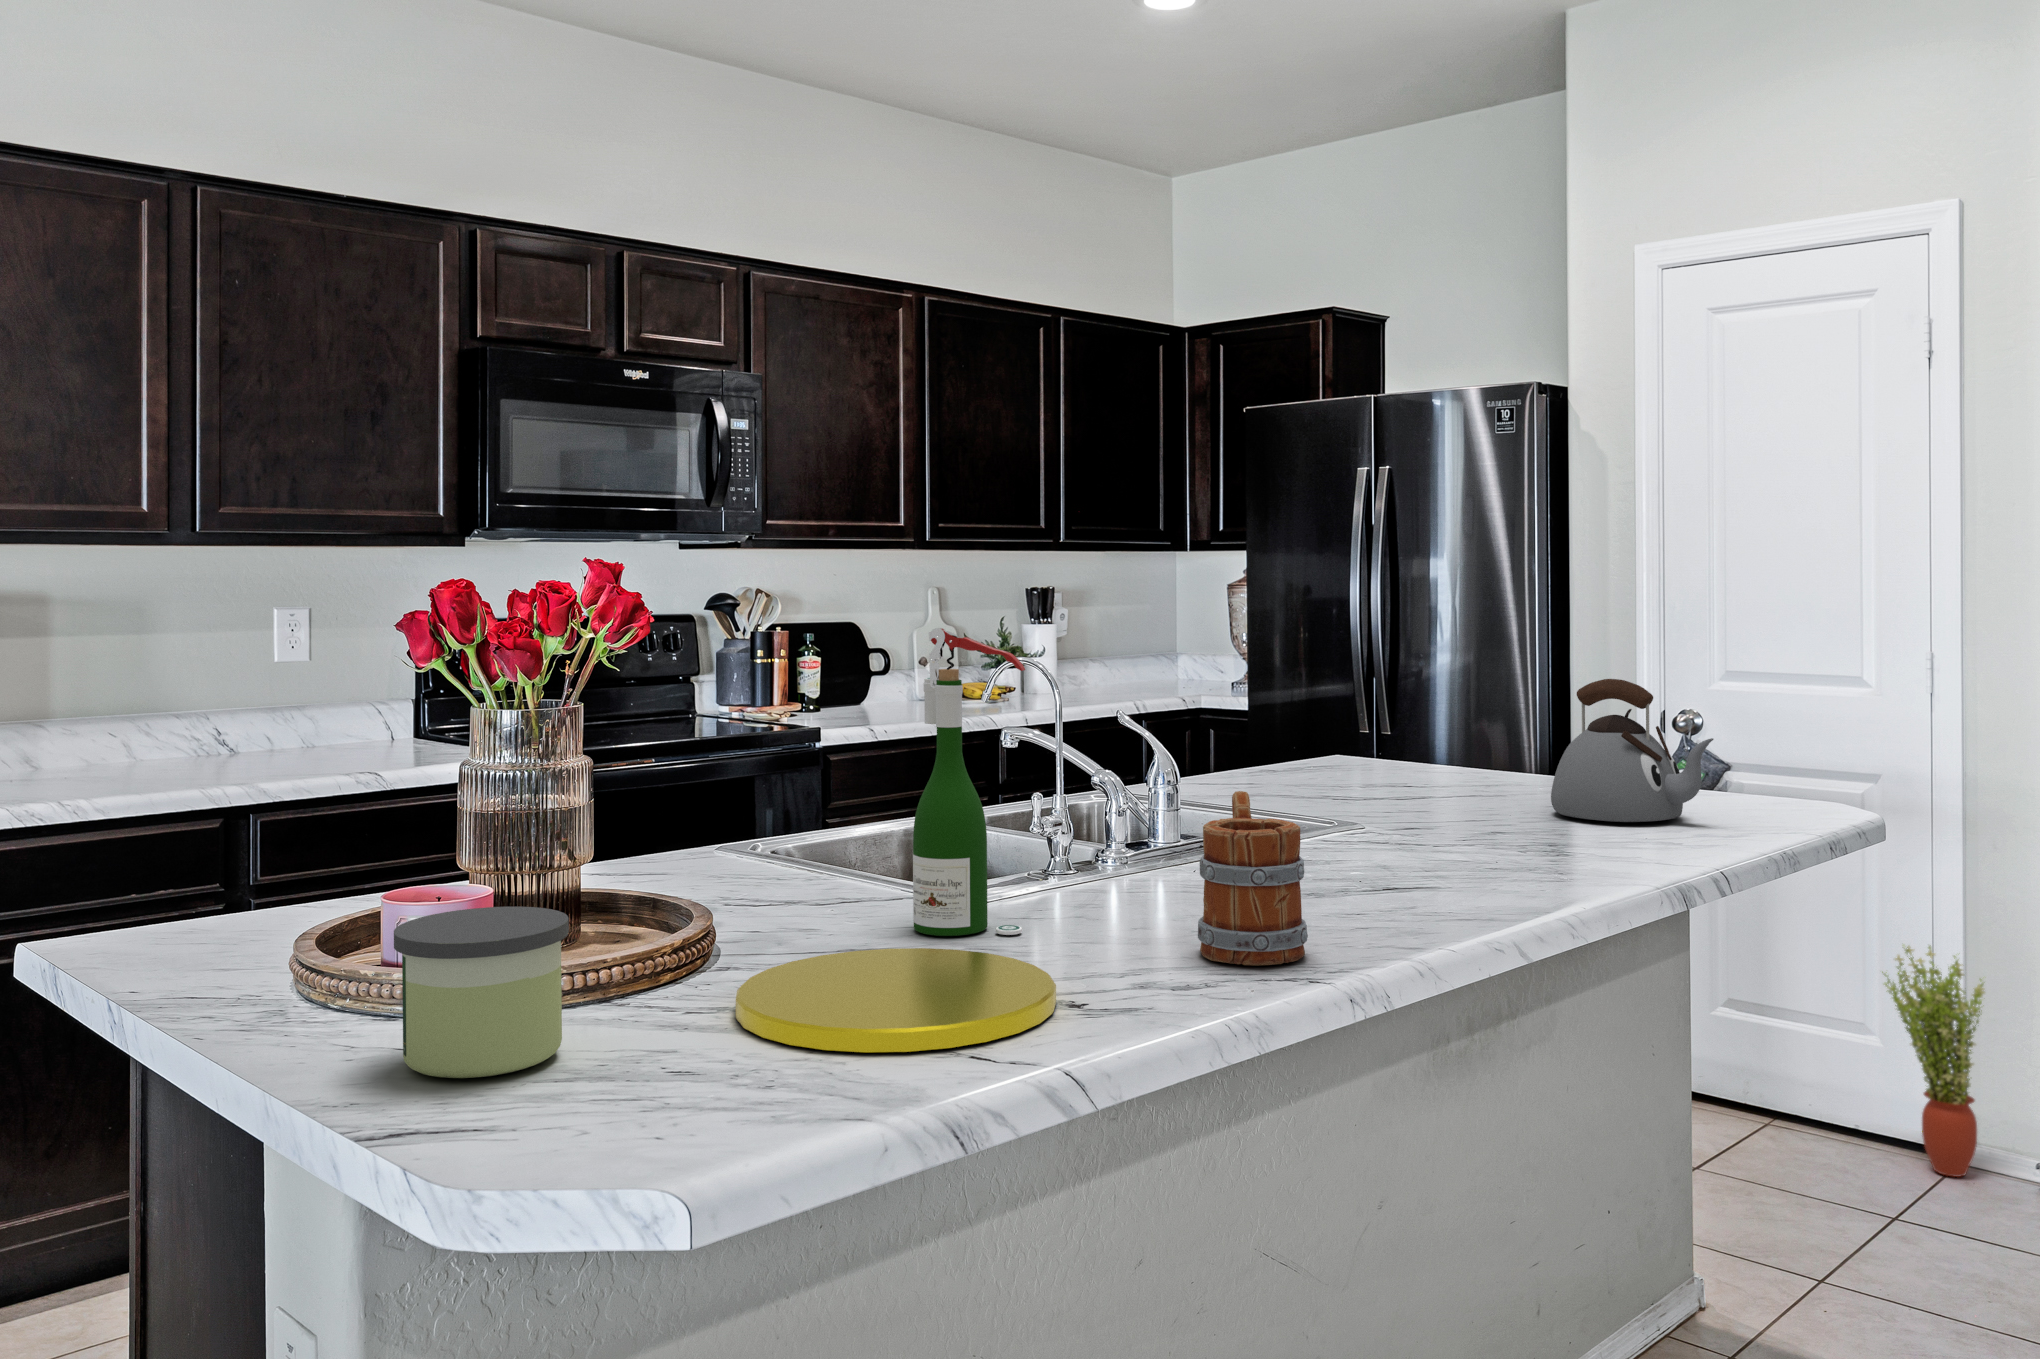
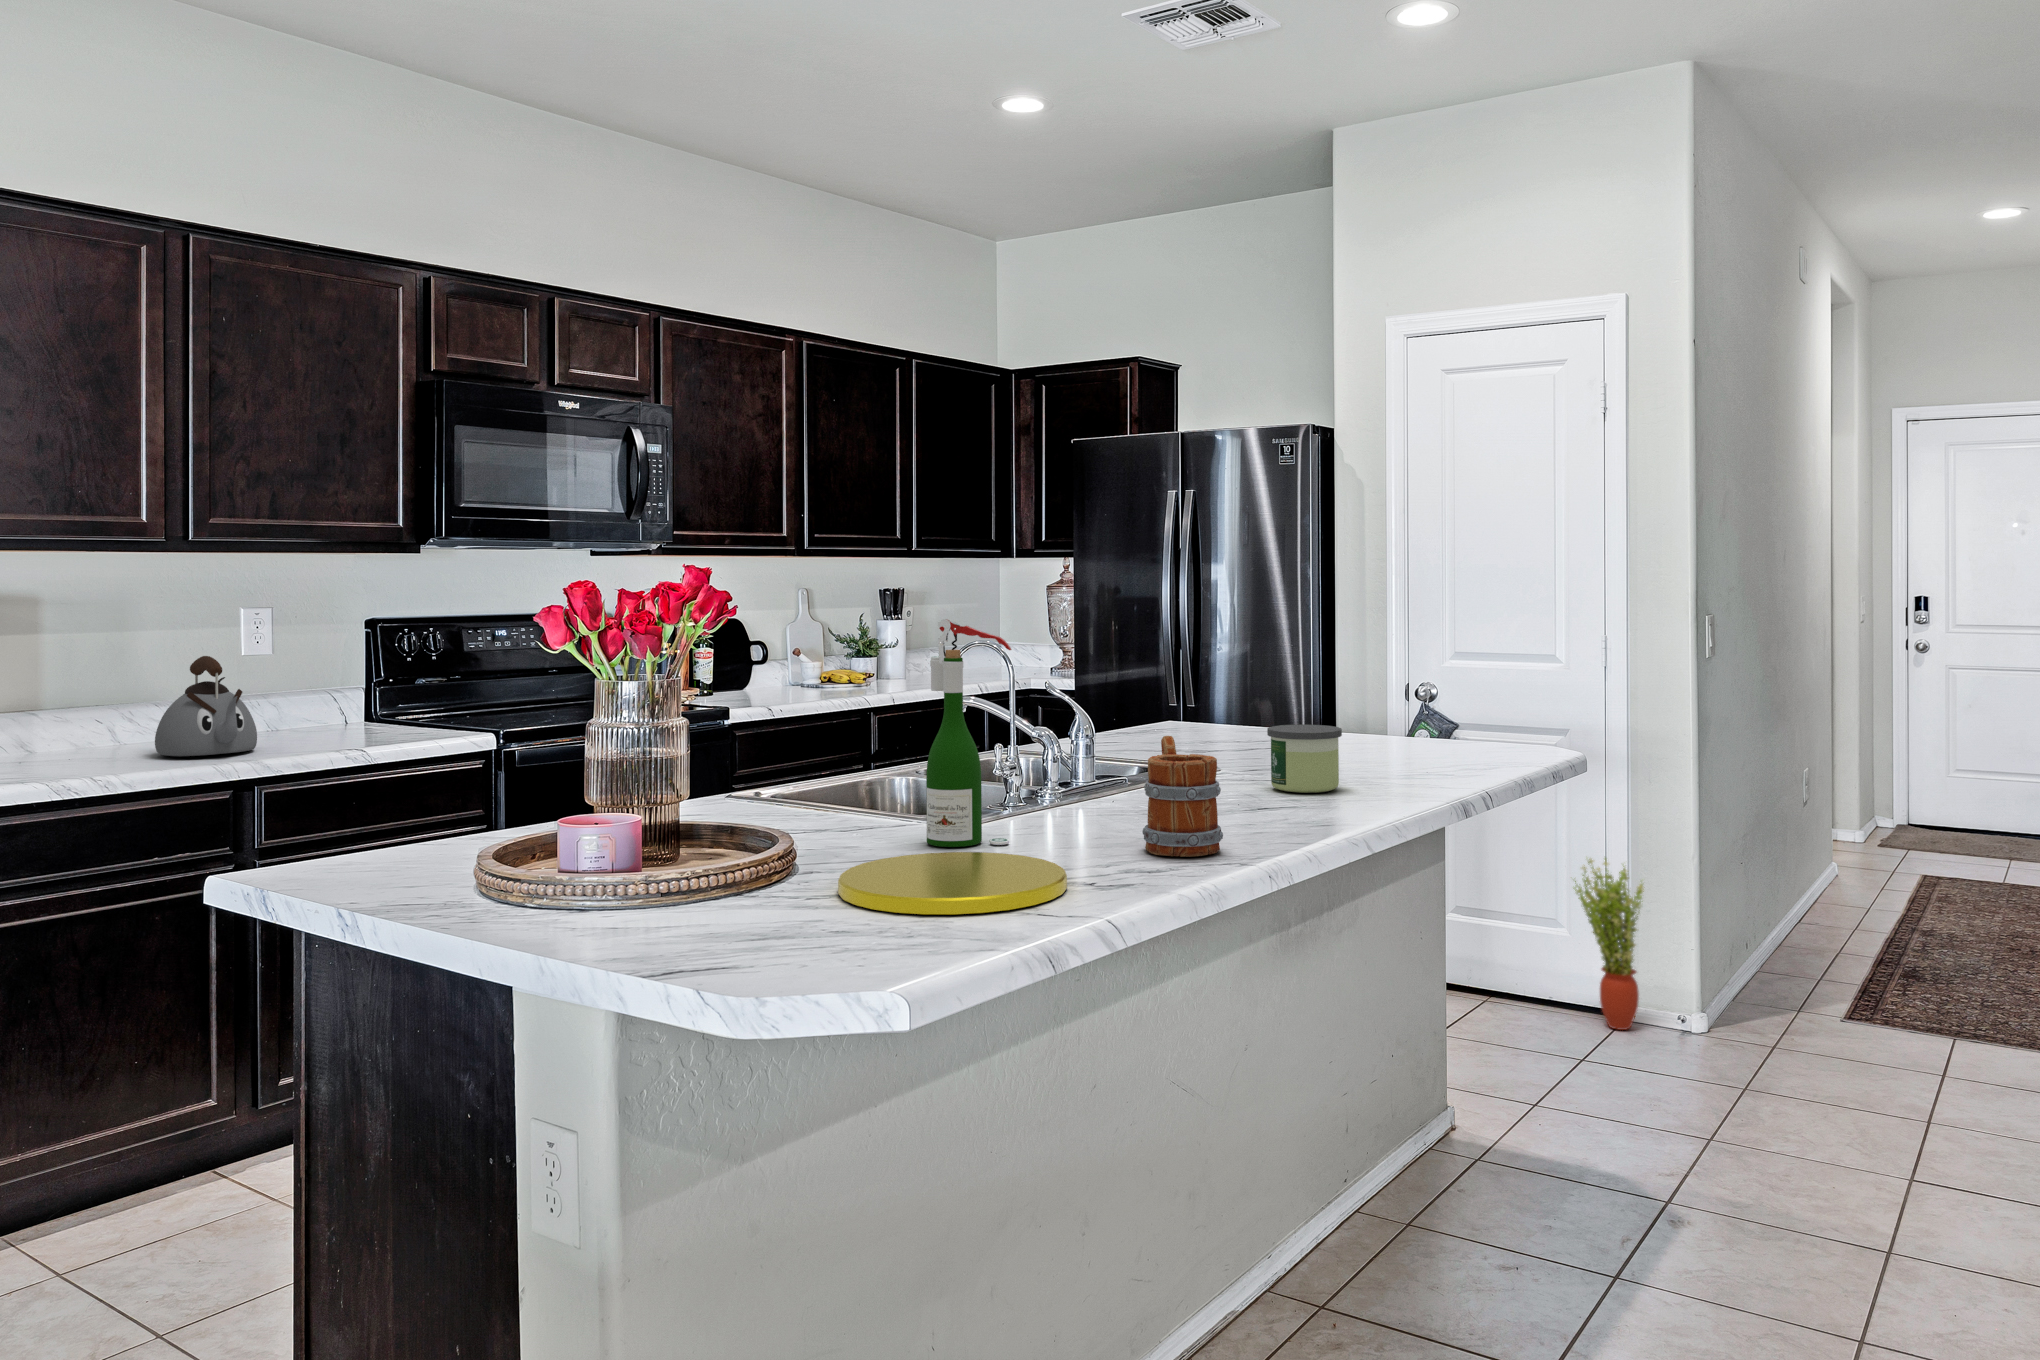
kettle: present [1551,679,1713,822] -> present [155,656,257,756]
candle: present [394,907,569,1078] -> present [1267,725,1342,793]

